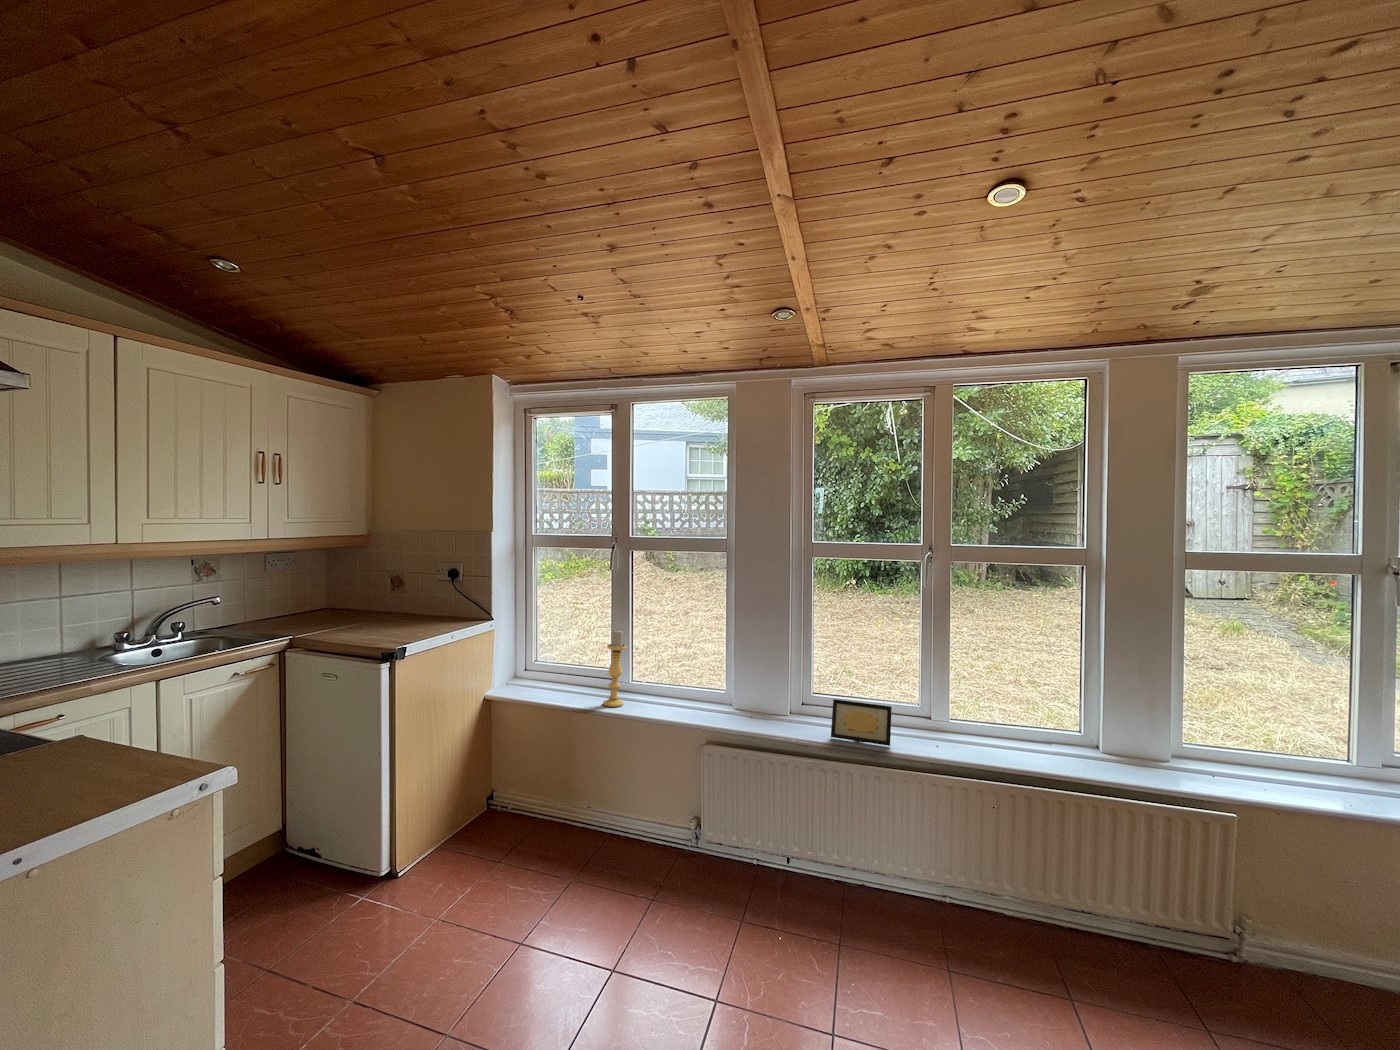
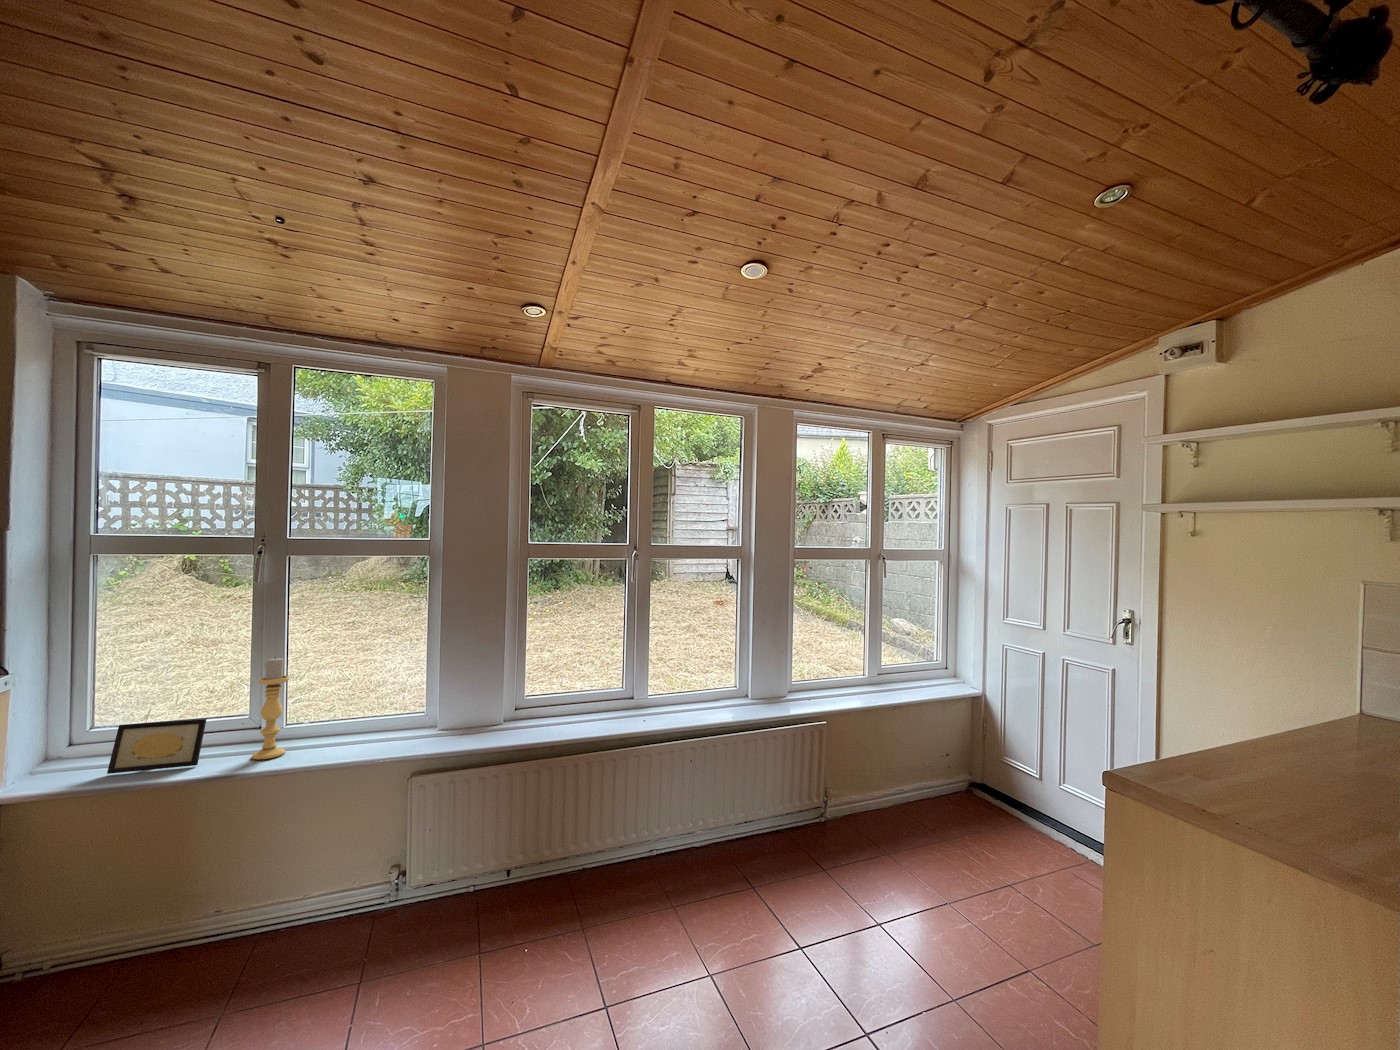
picture frame: present [831,699,892,746] -> present [107,719,206,774]

